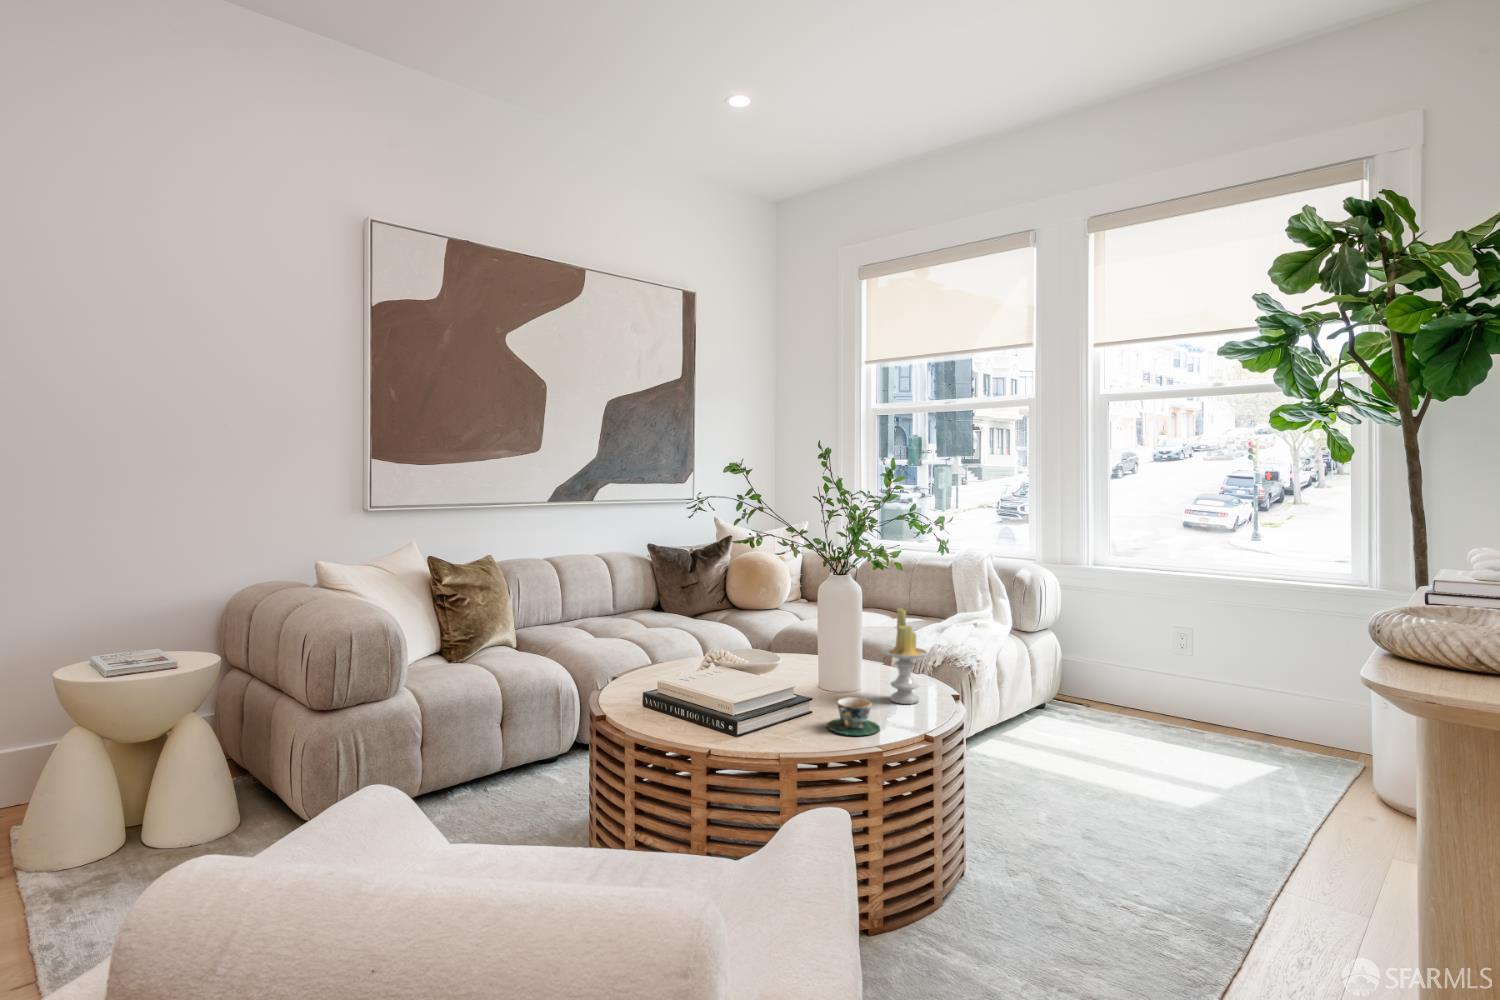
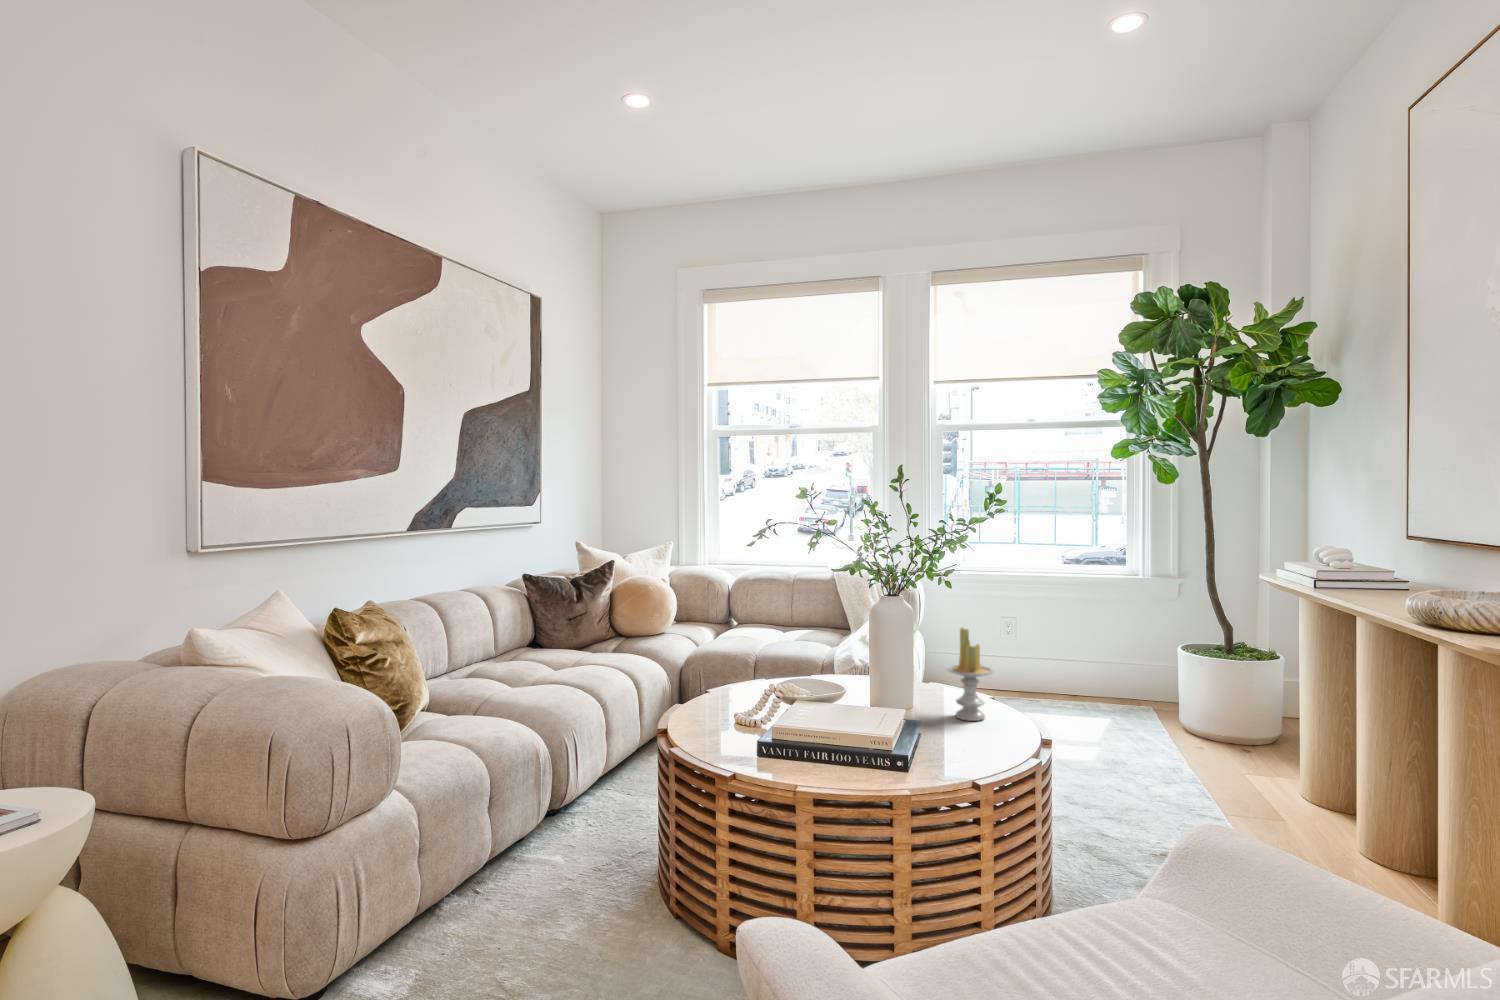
teacup: present [827,697,880,735] -> none [951,720,1007,760]

